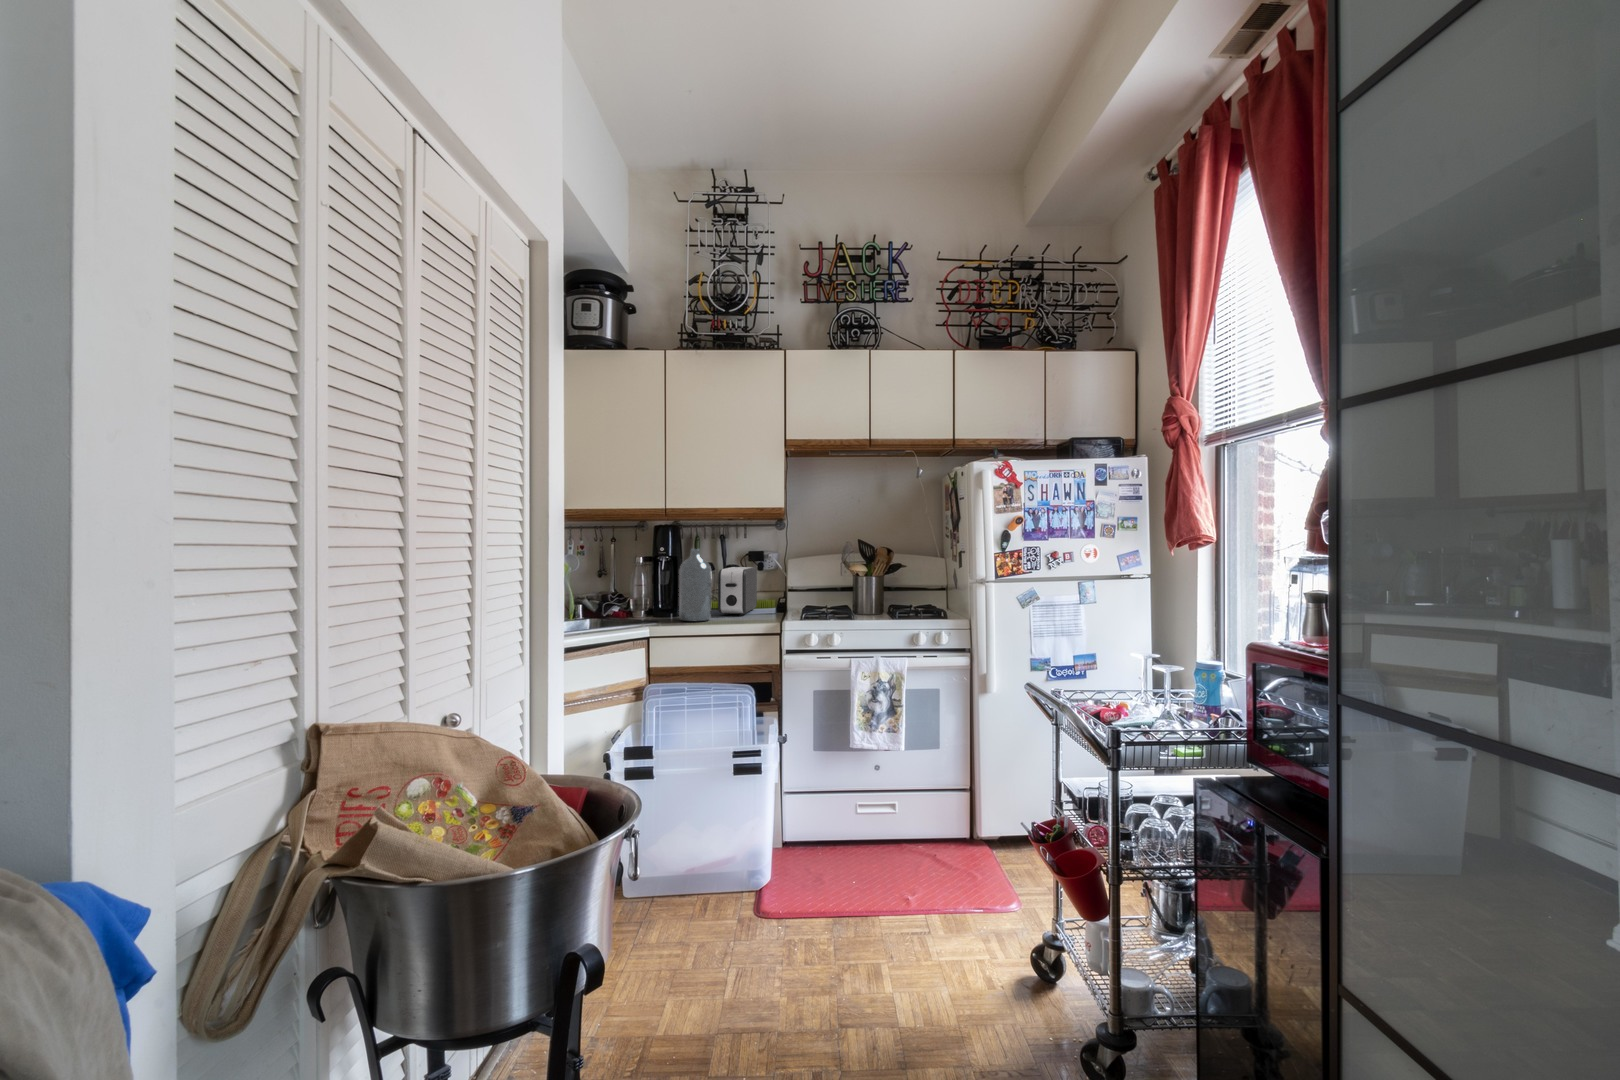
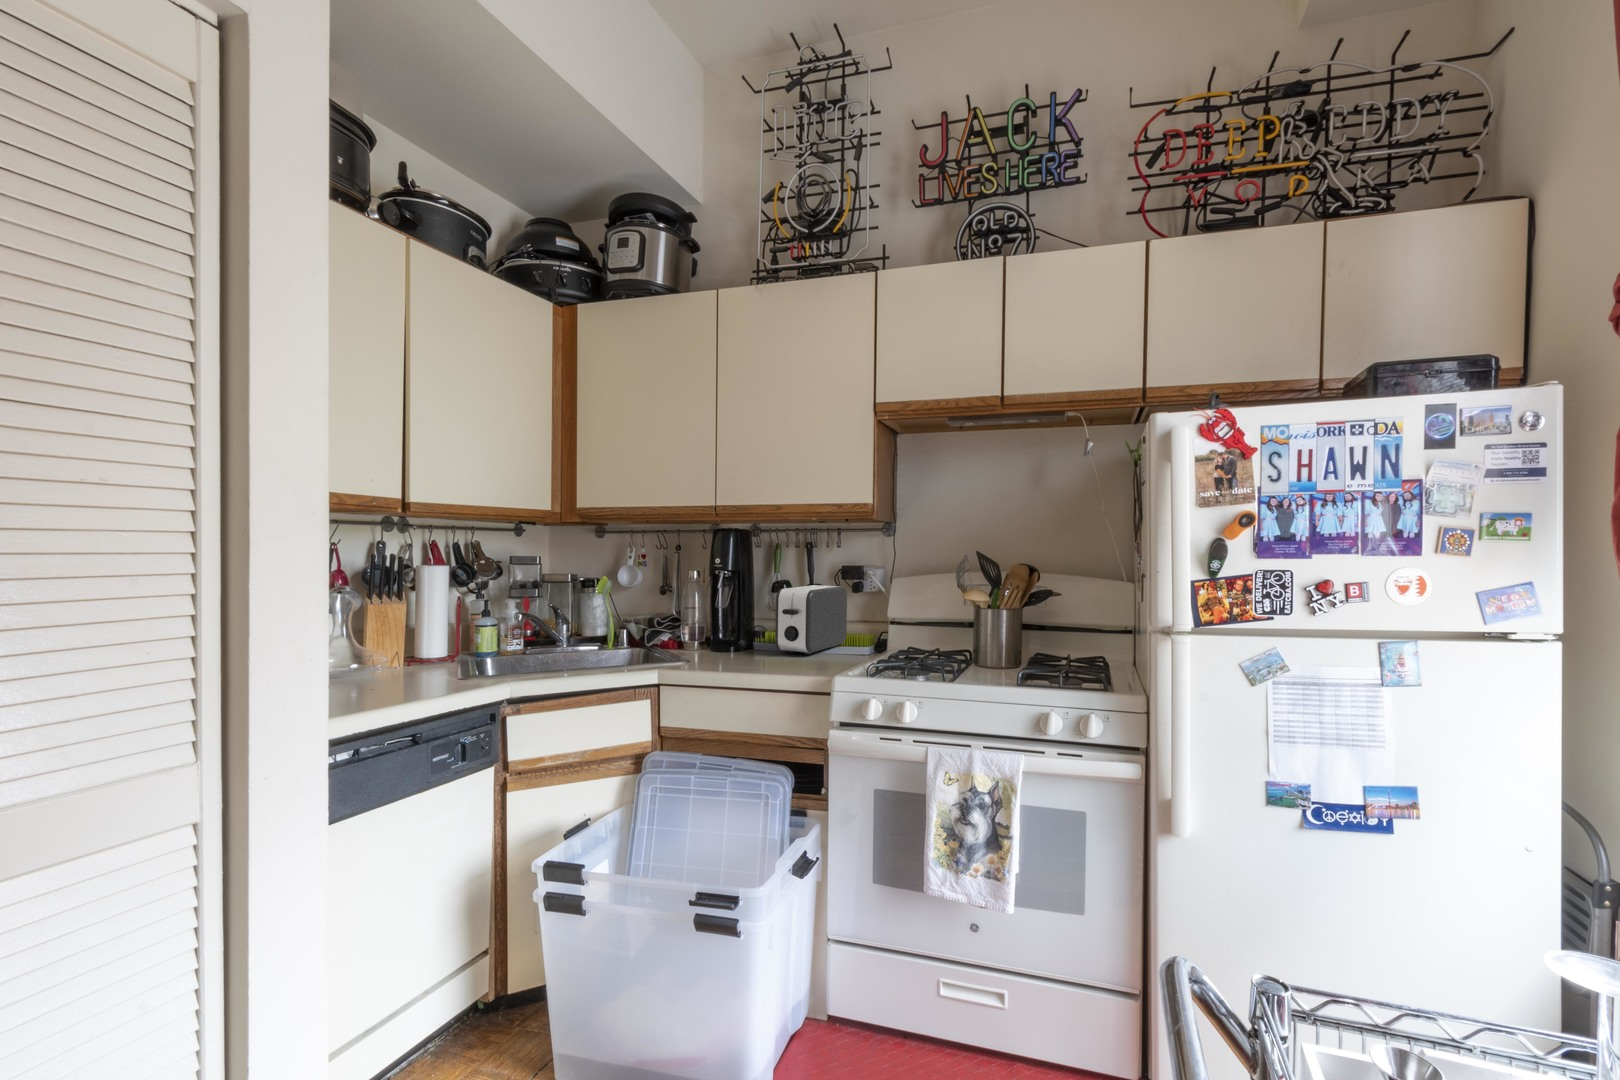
bottle: present [679,549,711,621] -> none [713,560,758,662]

